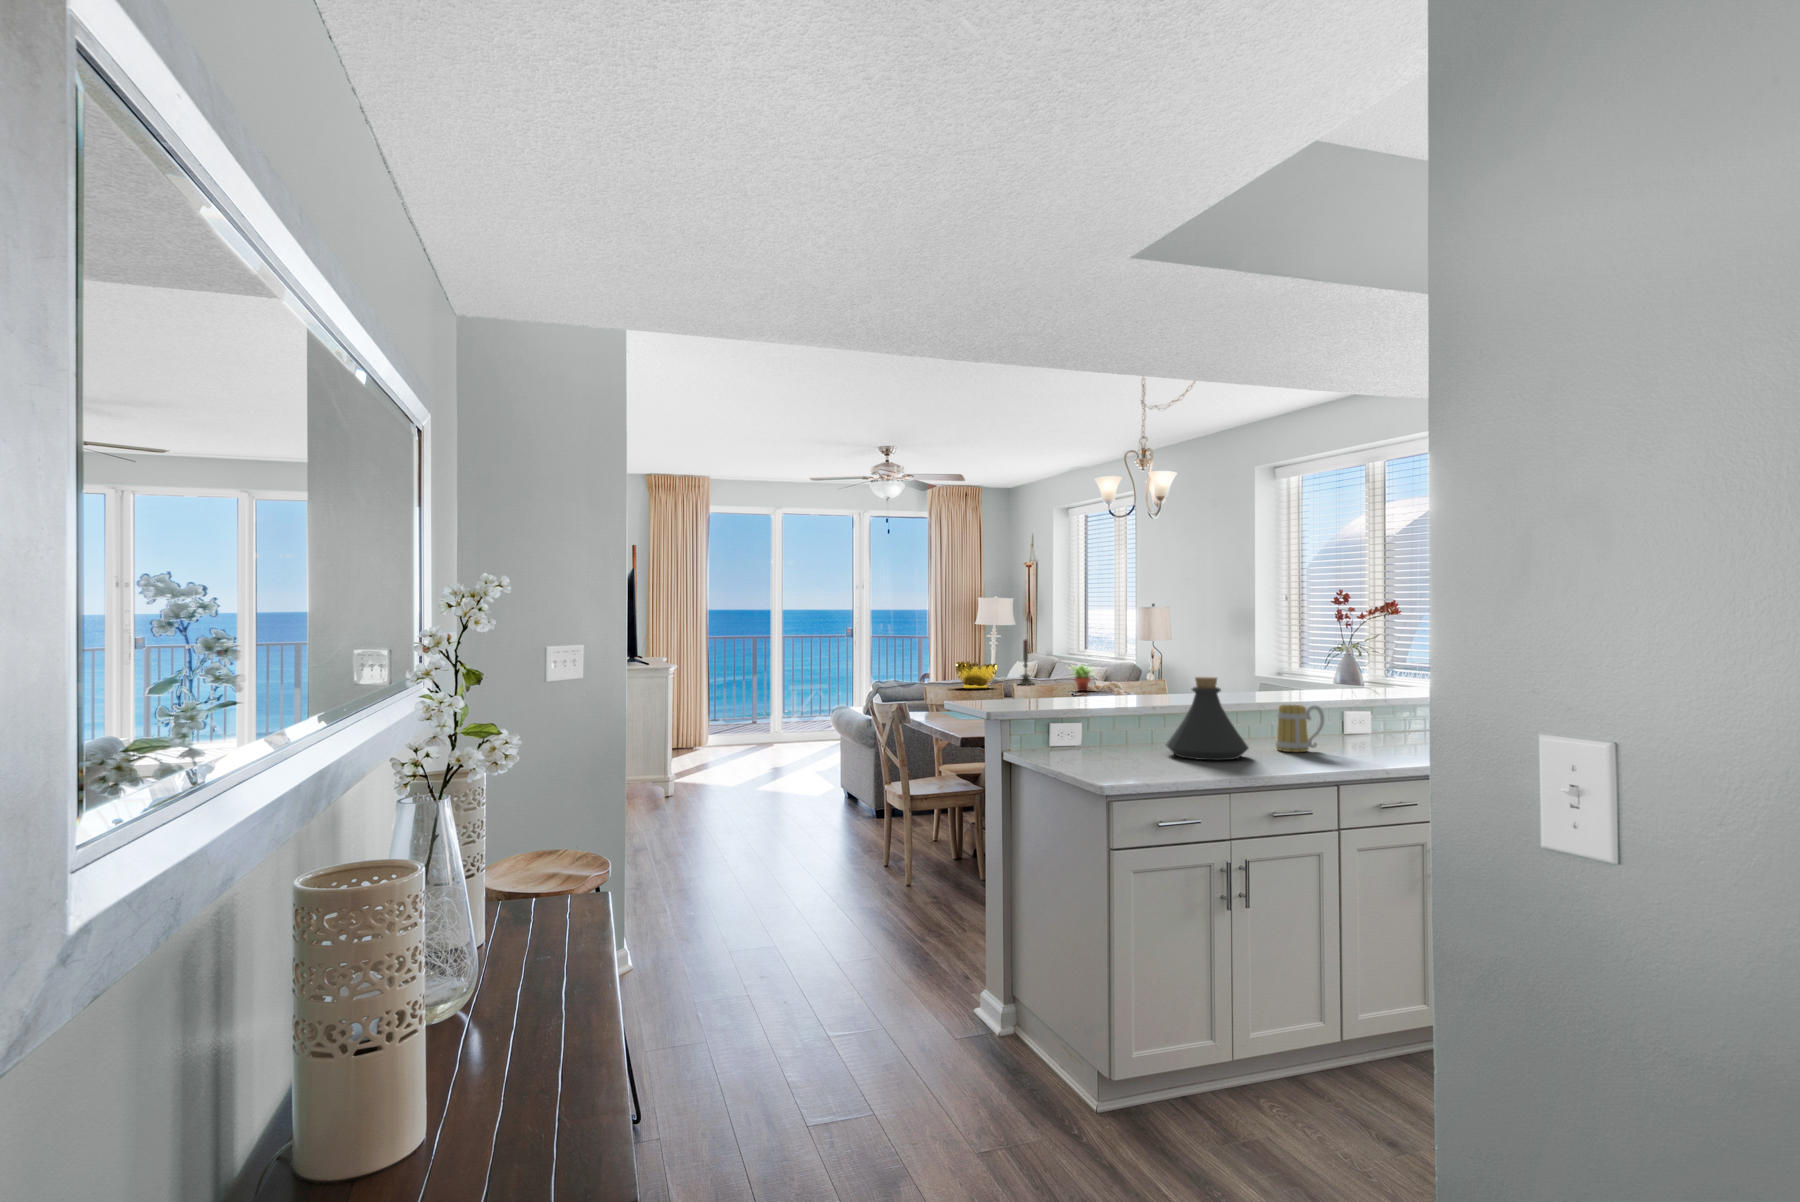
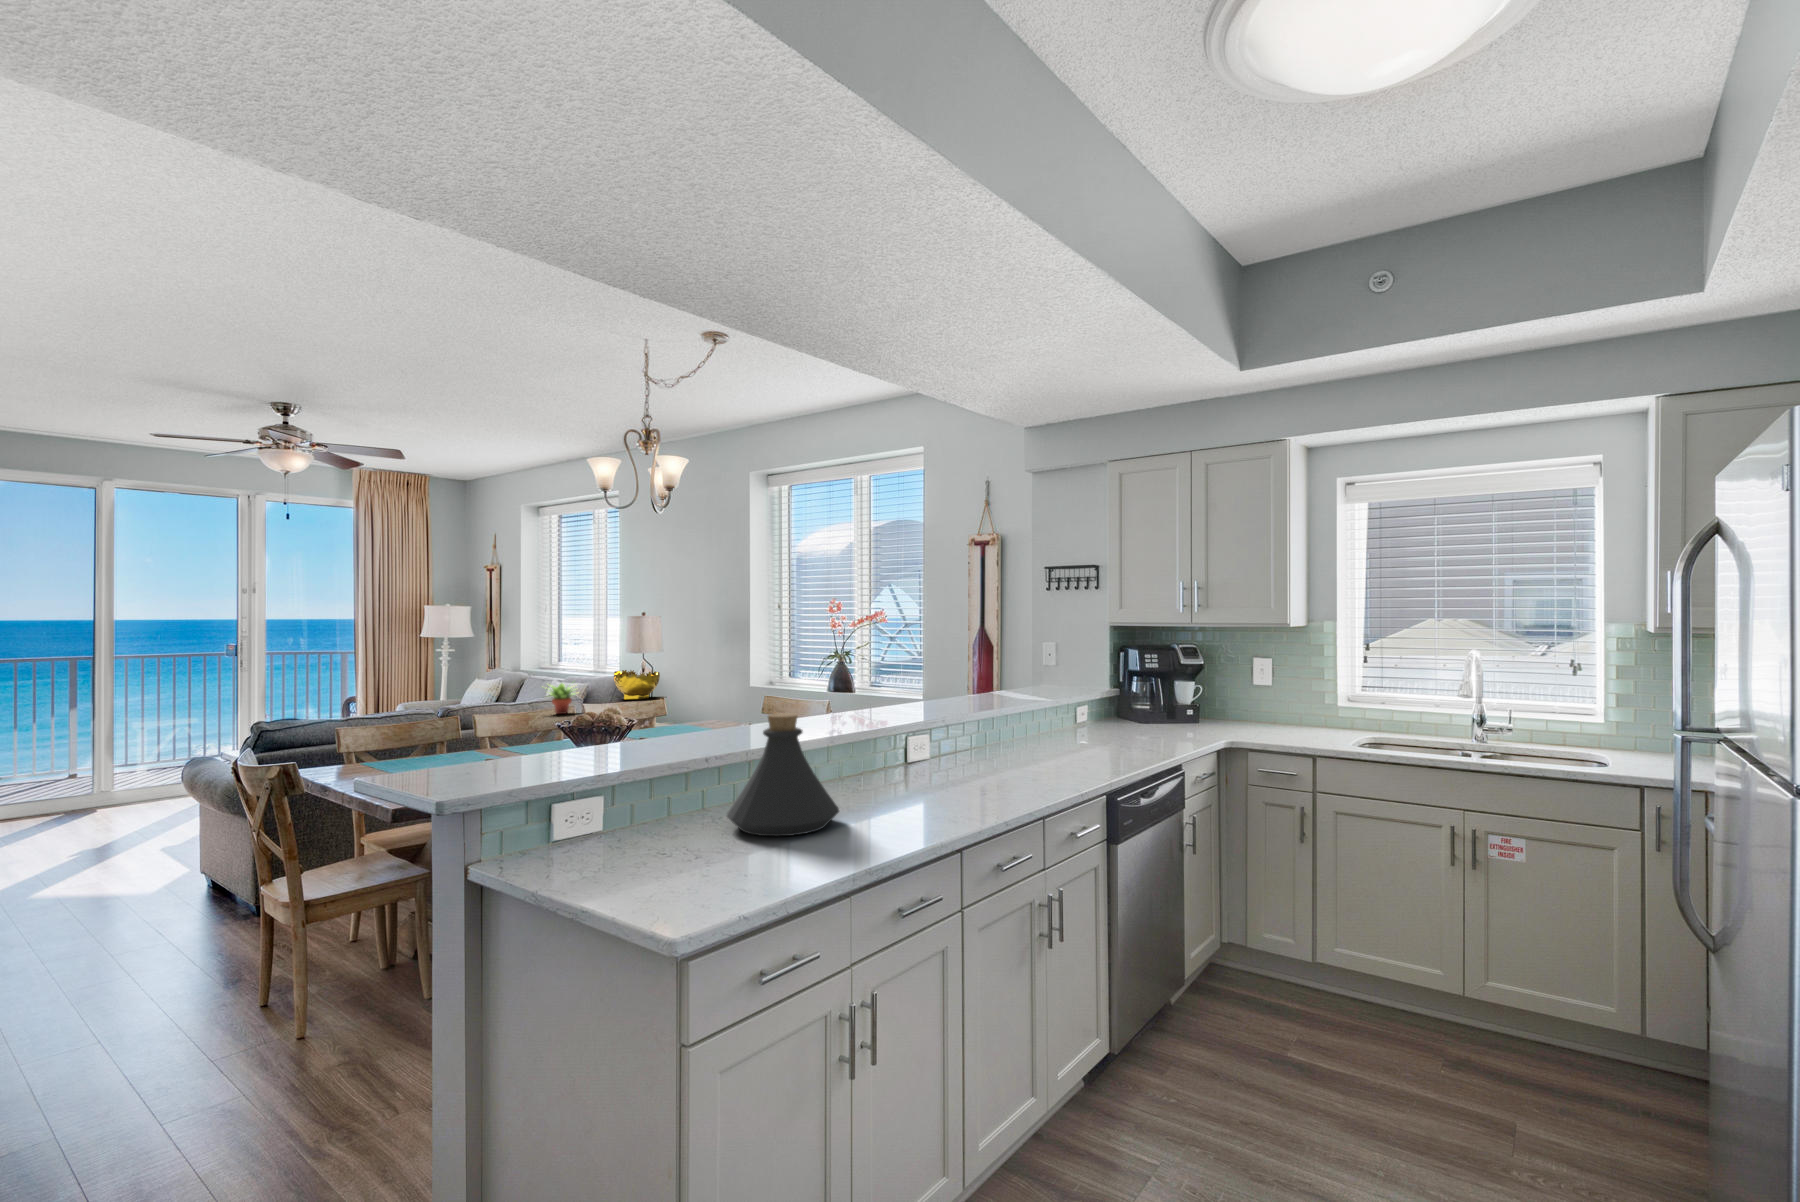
candle: present [1020,640,1035,685] -> none [476,653,500,710]
decorative bowl: present [956,661,997,689] -> present [614,670,660,699]
mug: present [1275,705,1324,752] -> none [855,738,910,802]

